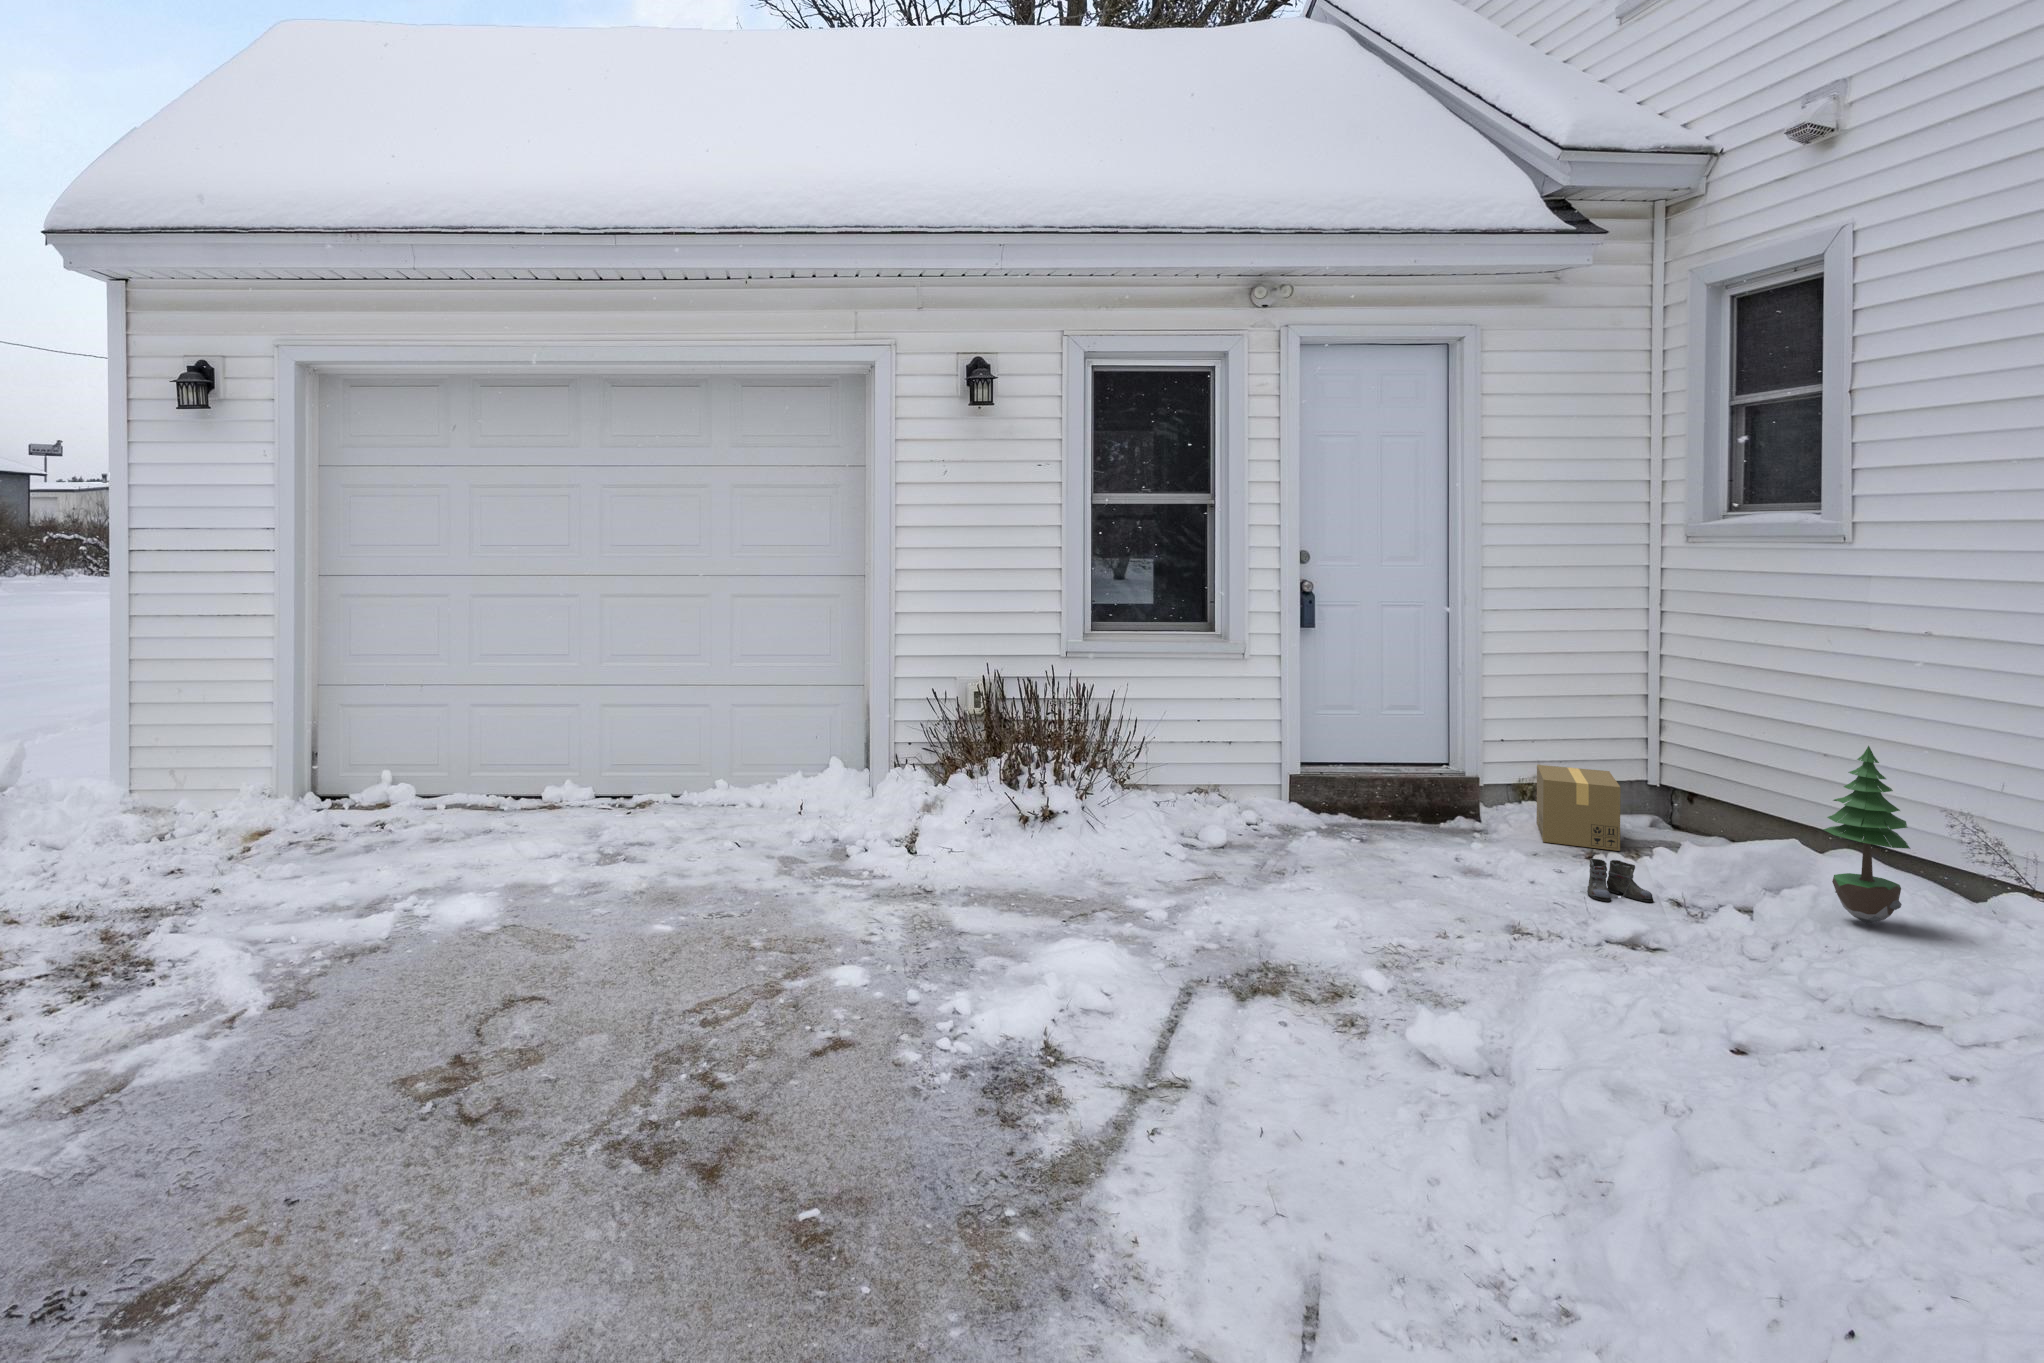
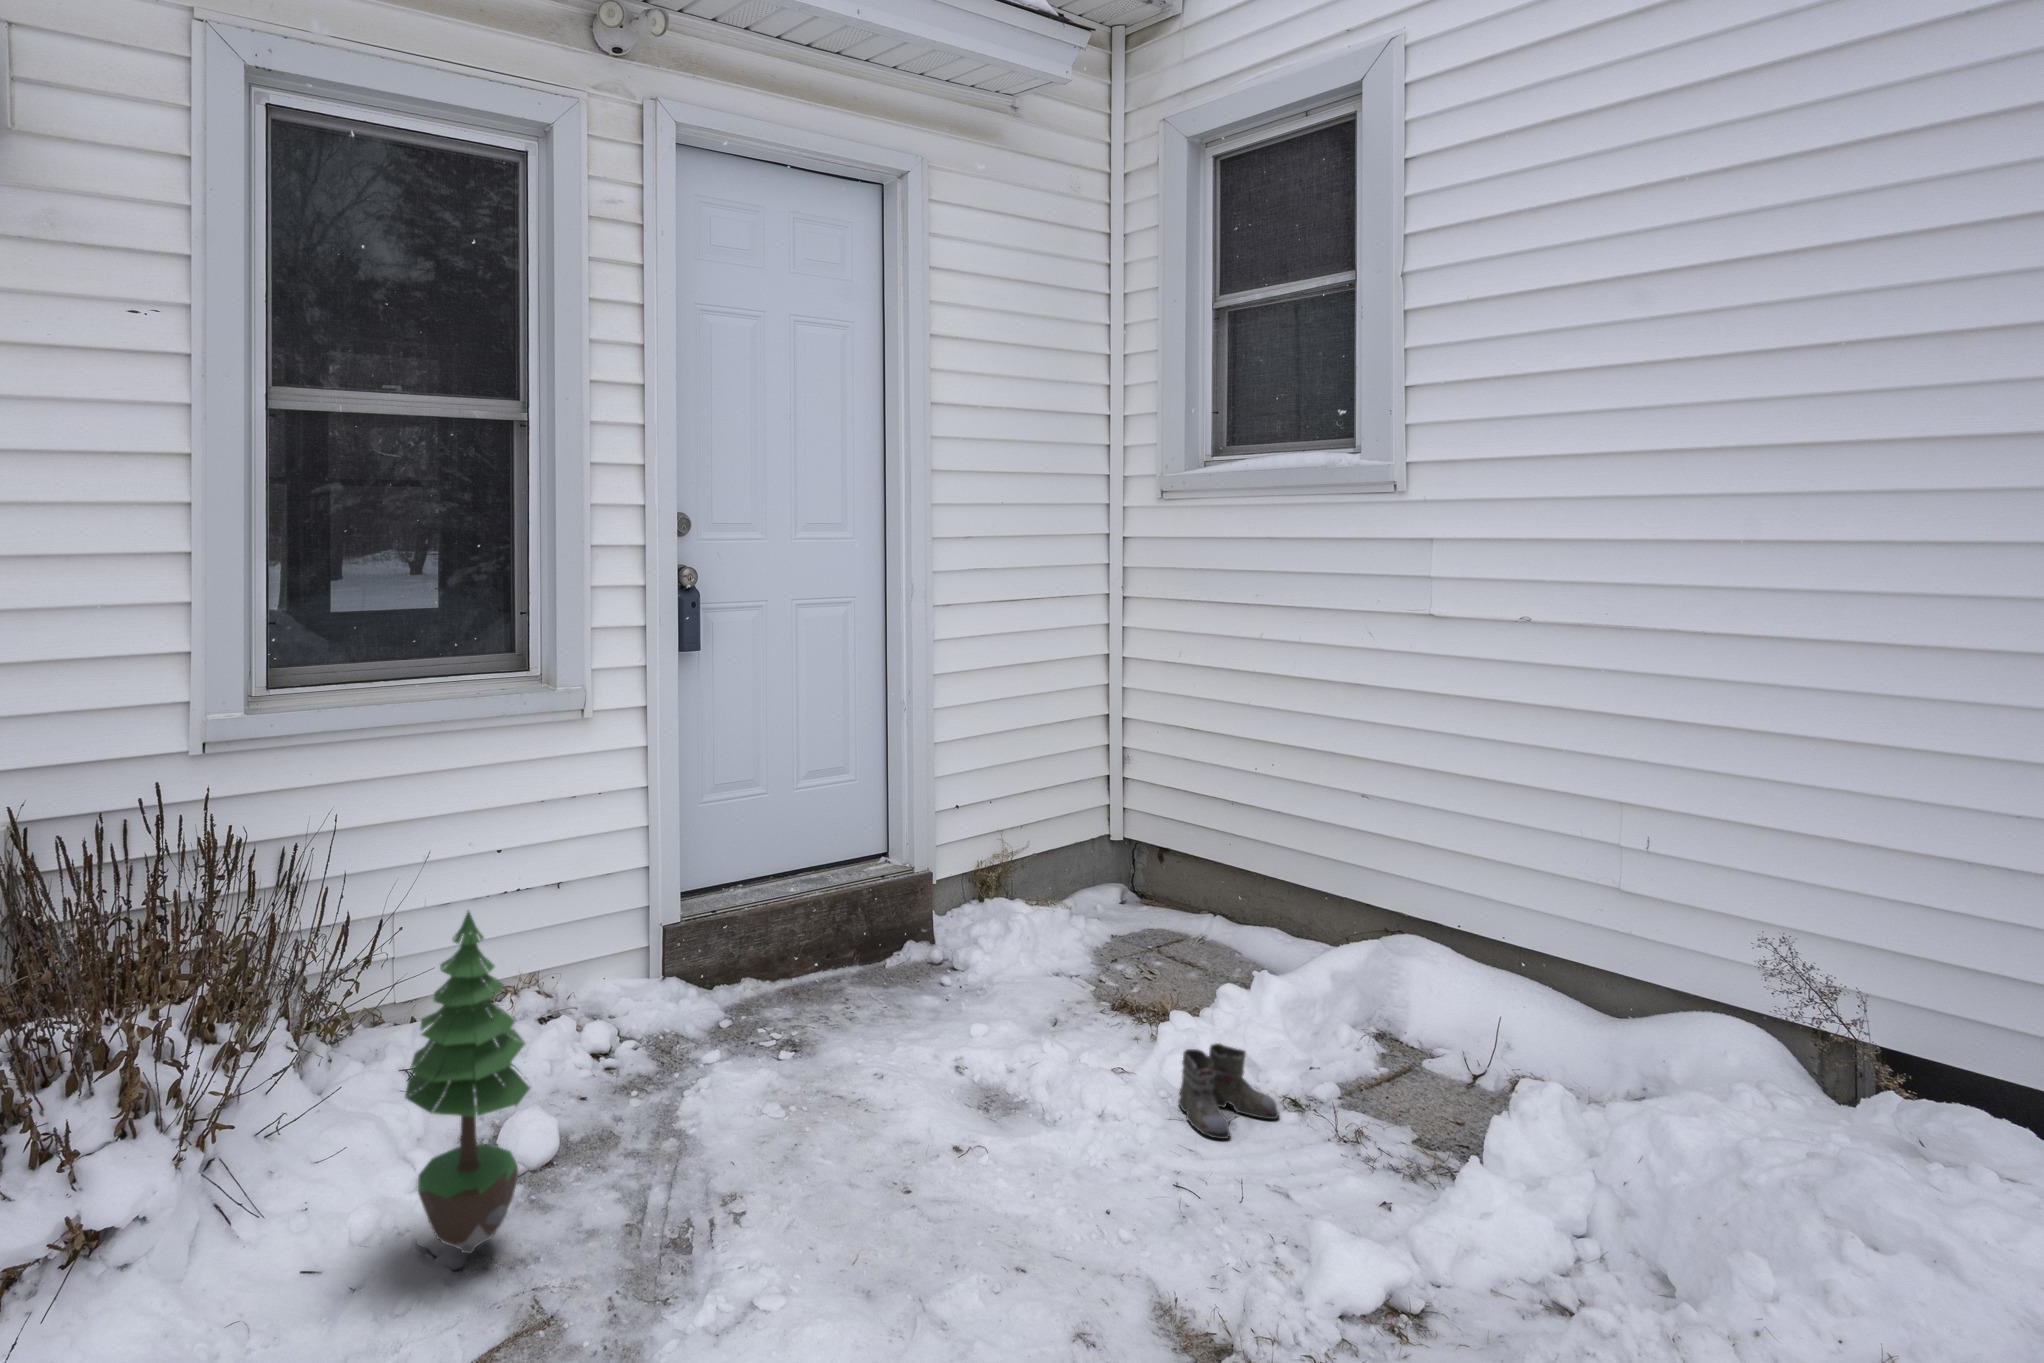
potted tree: present [1823,746,1910,924] -> present [405,911,530,1253]
cardboard box: present [1537,765,1620,851] -> none [1015,844,1149,985]

